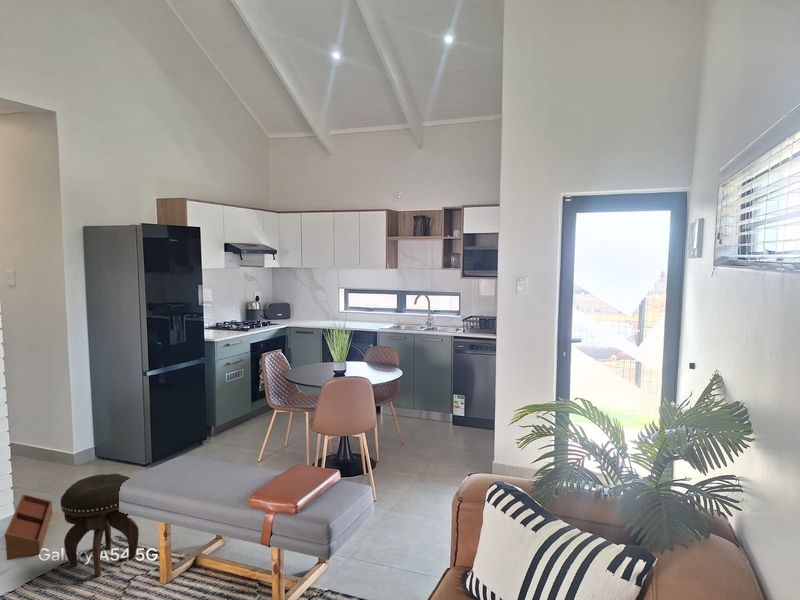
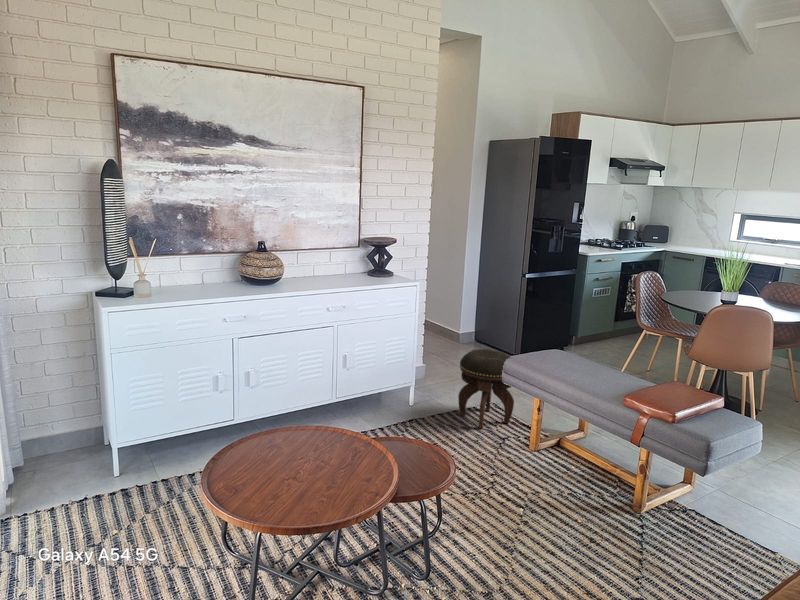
storage bin: present [5,495,52,560] -> none [418,354,446,400]

